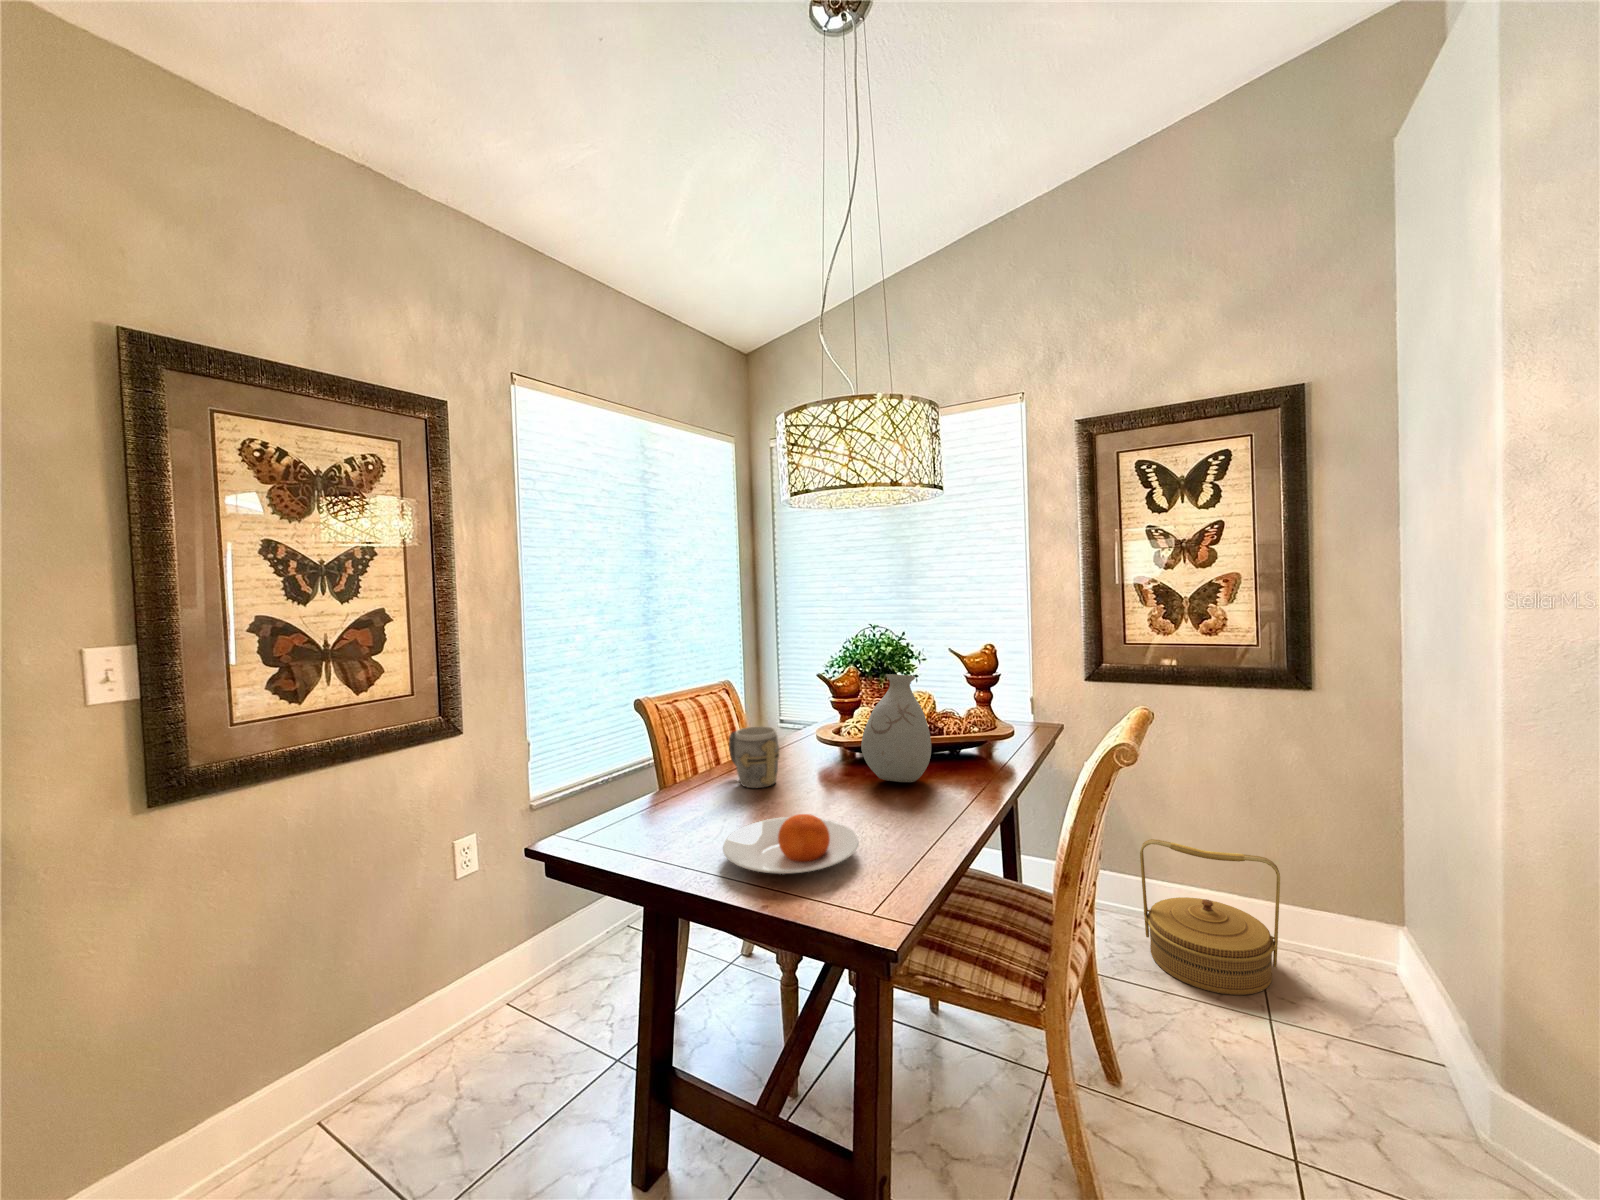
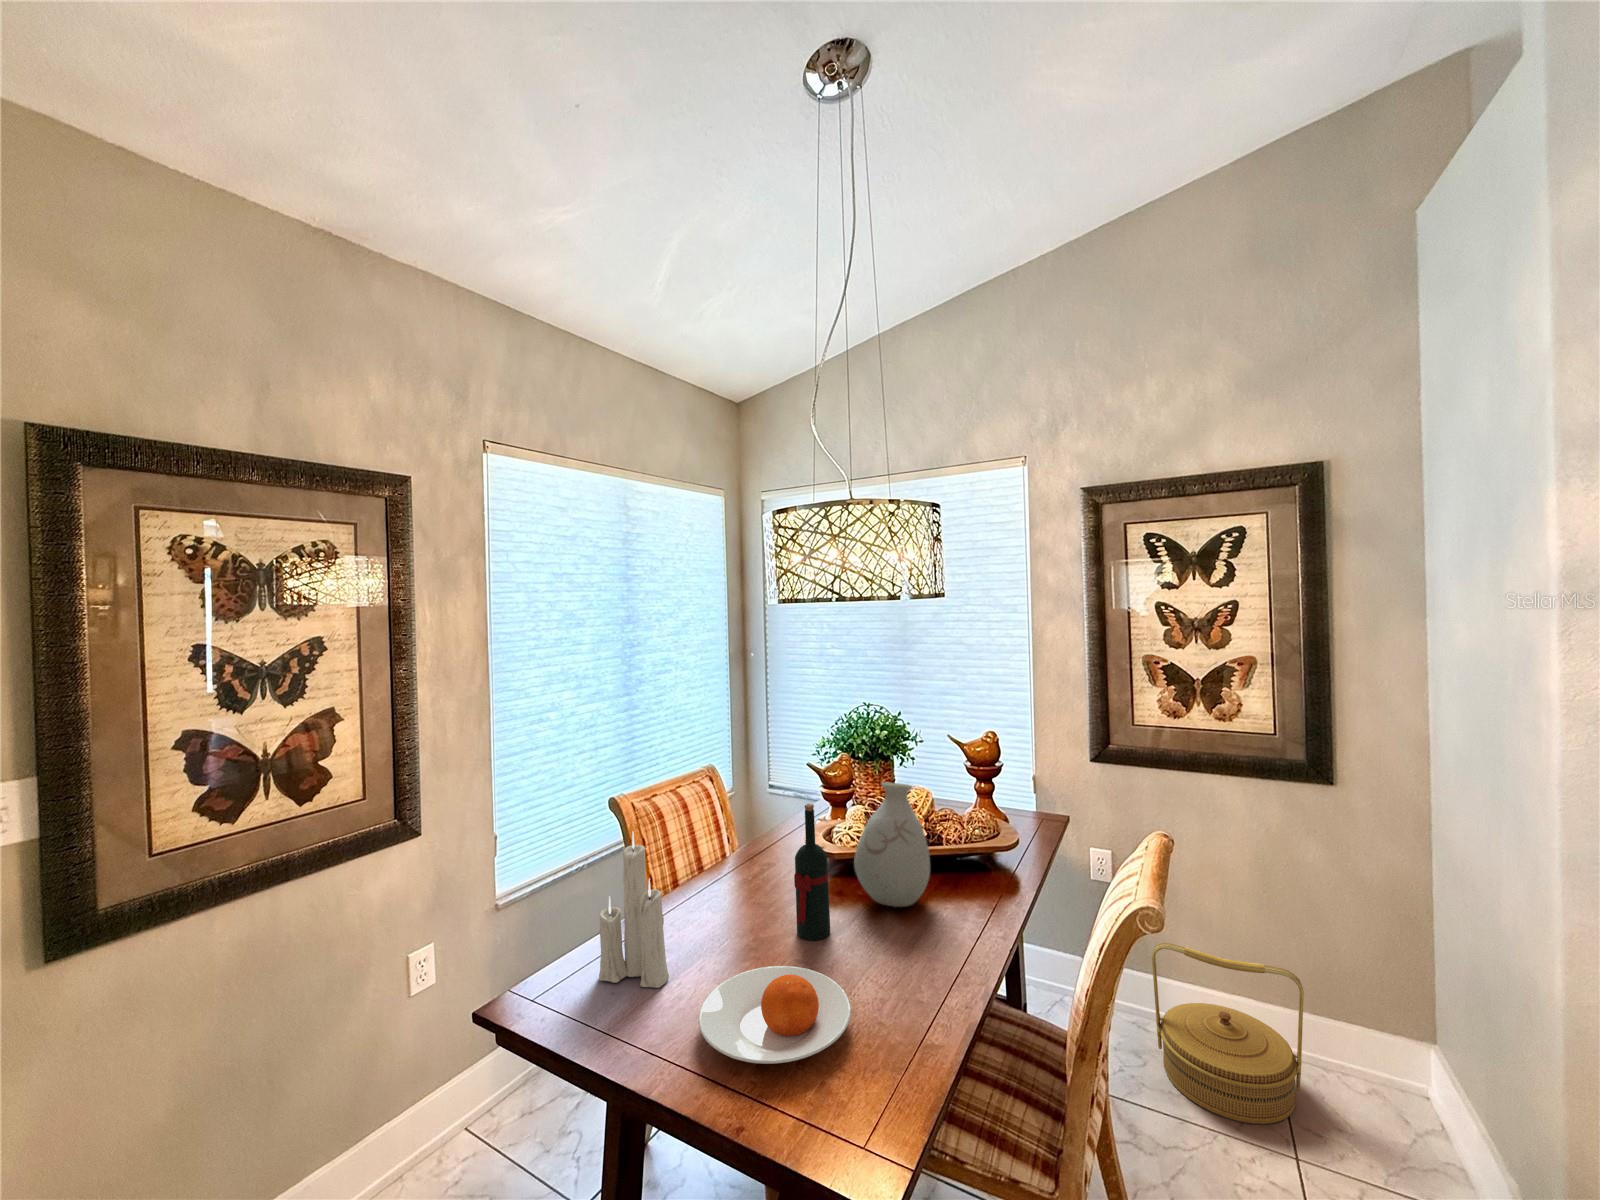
wine bottle: none [807,685,840,806] -> present [794,804,830,940]
candle: none [631,693,695,836] -> present [598,832,669,988]
mug: present [729,726,780,788] -> none [710,836,765,909]

